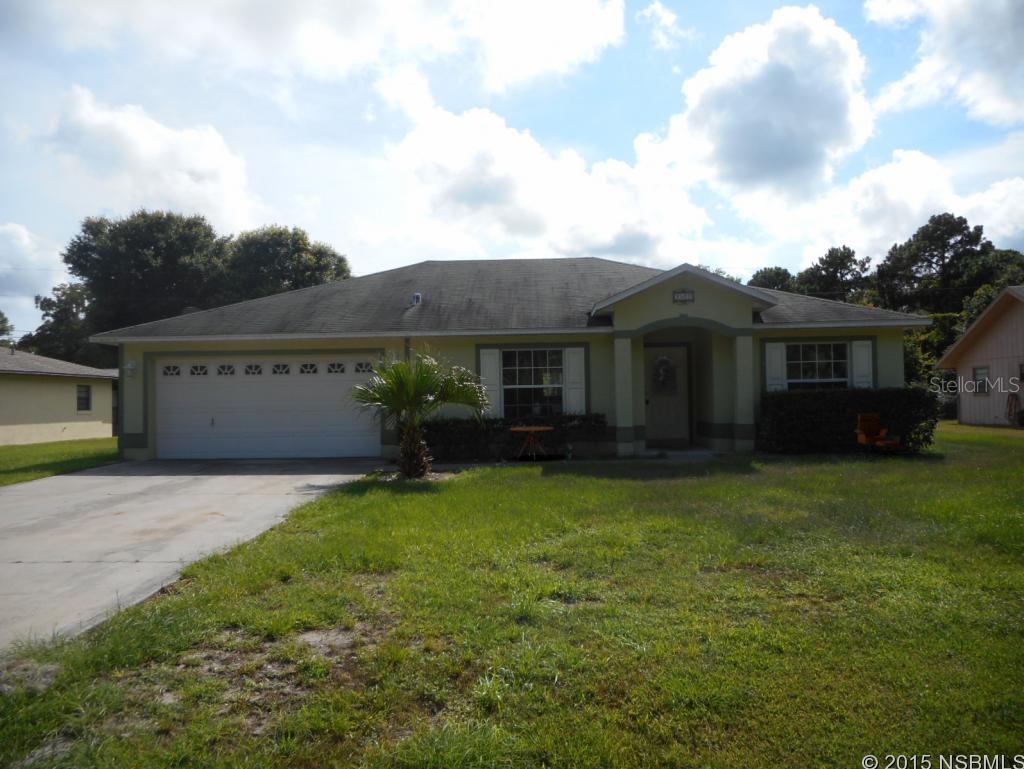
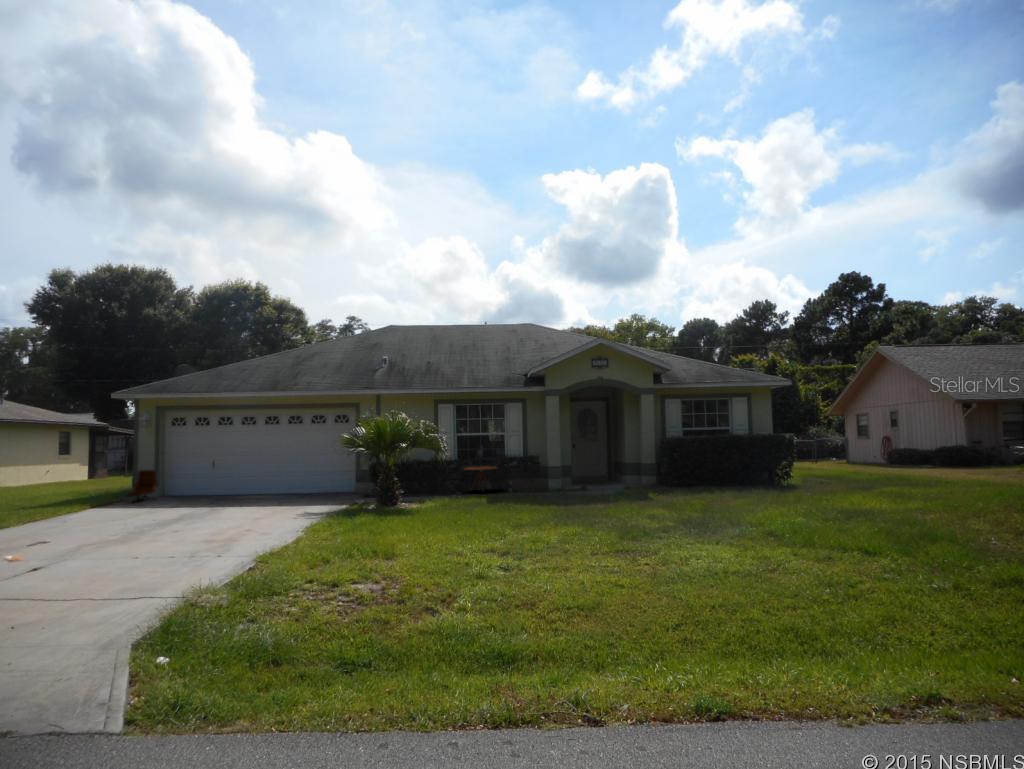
lounge chair: present [855,414,900,455] -> present [129,470,158,502]

